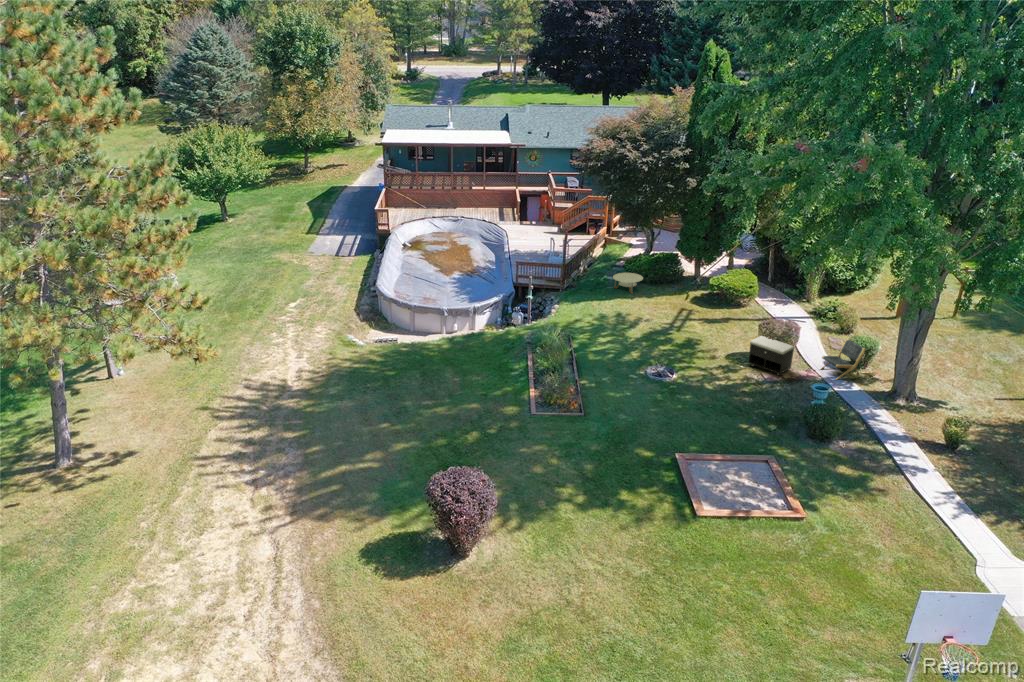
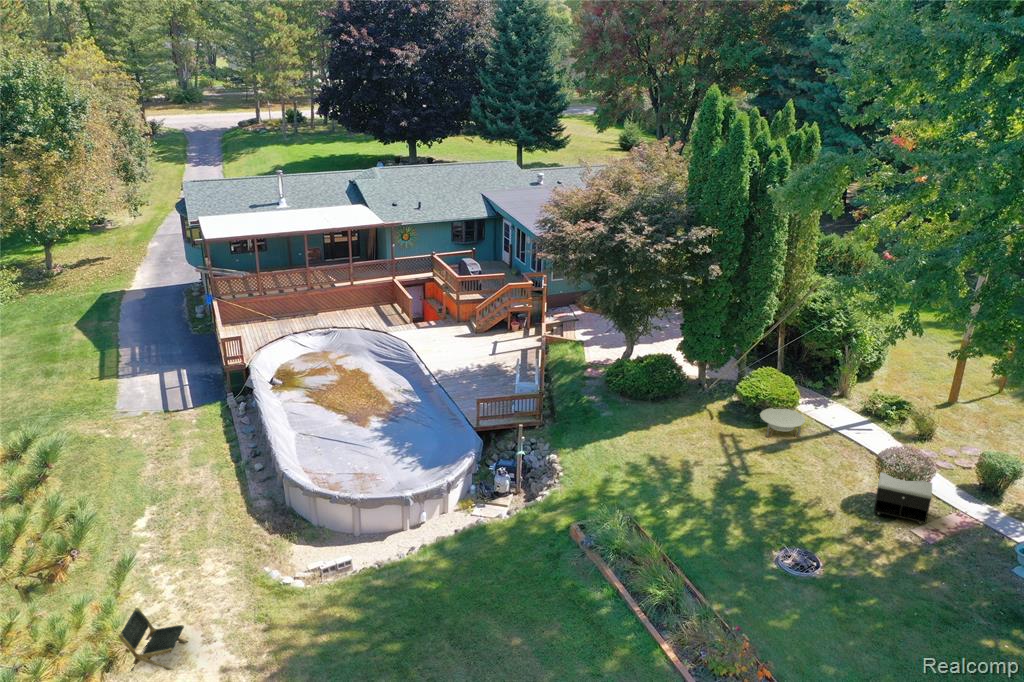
round table: present [613,273,643,293] -> present [760,408,805,438]
lounge chair: present [821,339,865,380] -> present [119,608,188,671]

